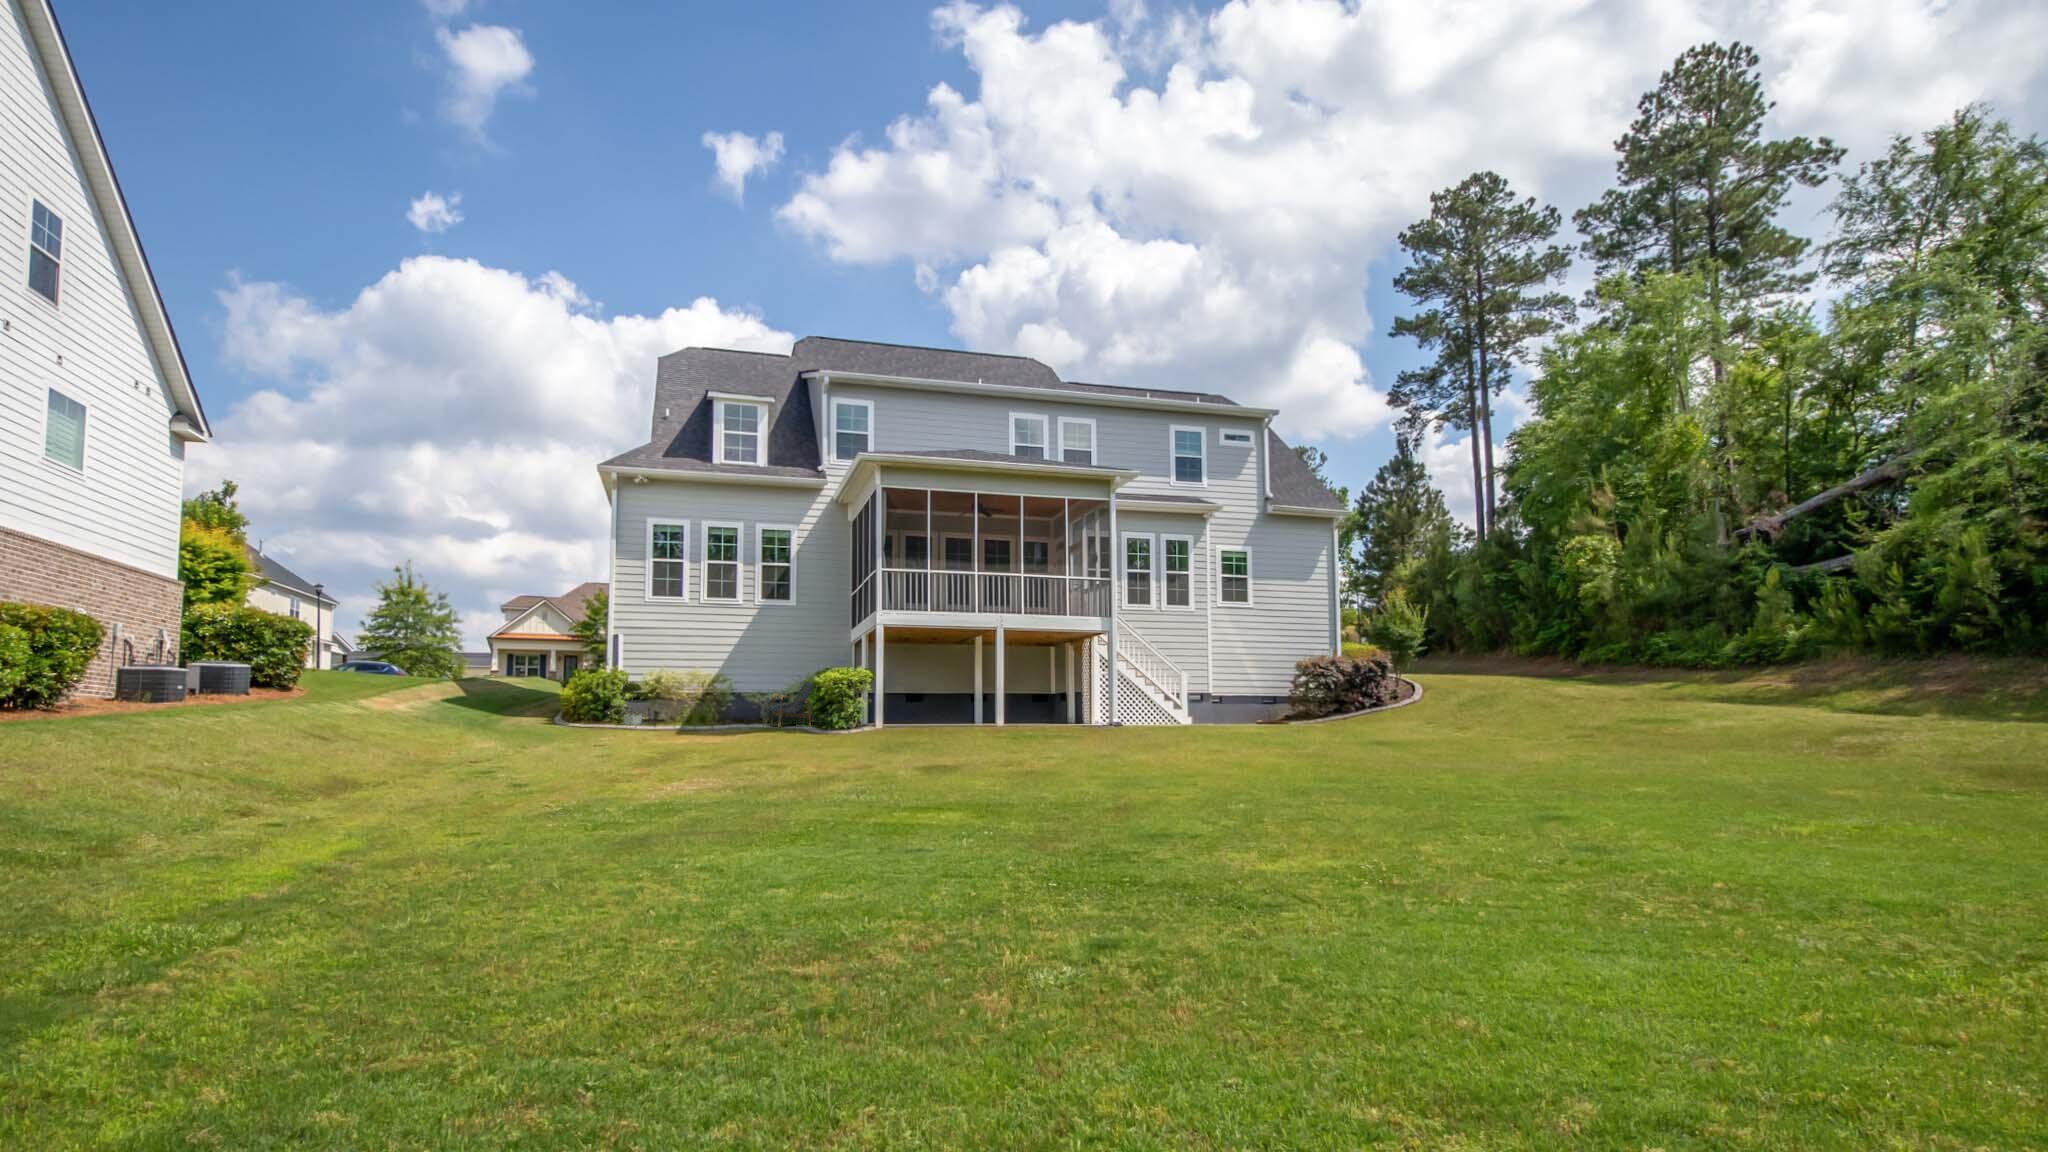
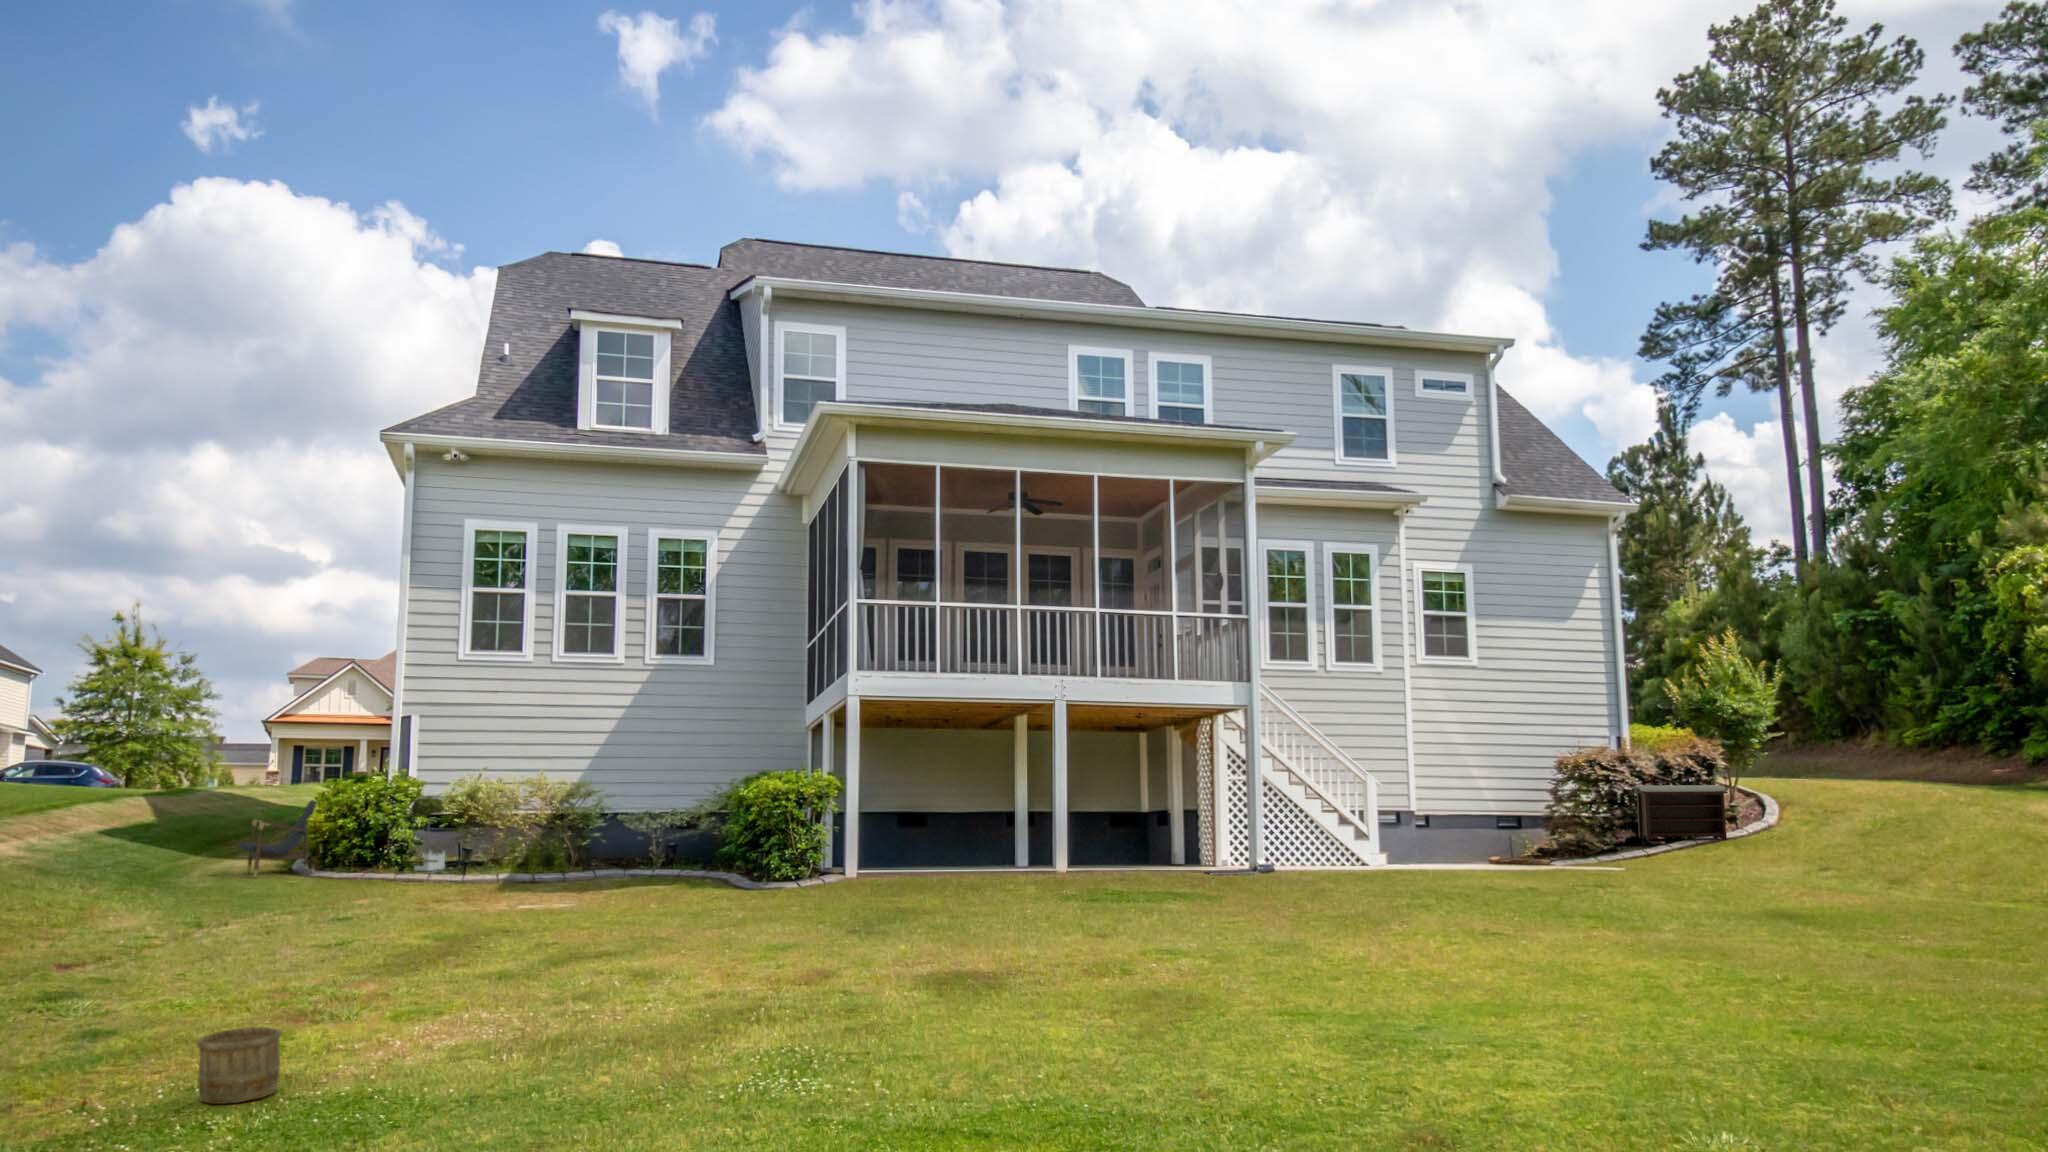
bench: none [1334,678,1386,709] -> present [1634,785,1728,840]
lounge chair: present [766,682,814,725] -> present [238,800,316,877]
wooden bucket: none [592,776,629,808] -> present [197,1027,282,1104]

